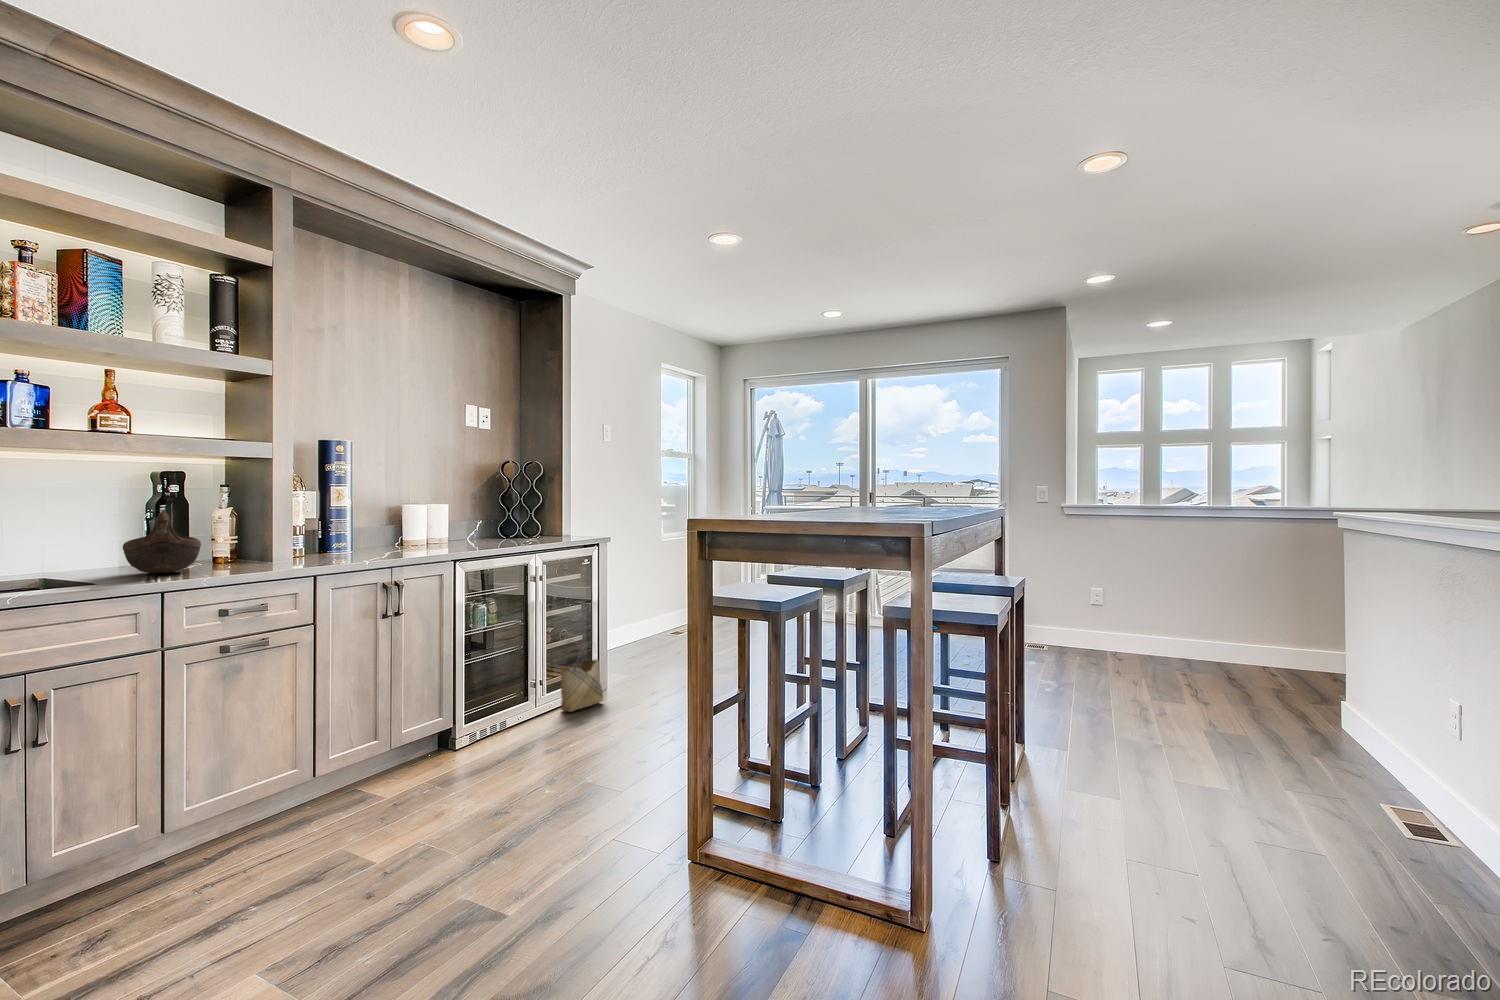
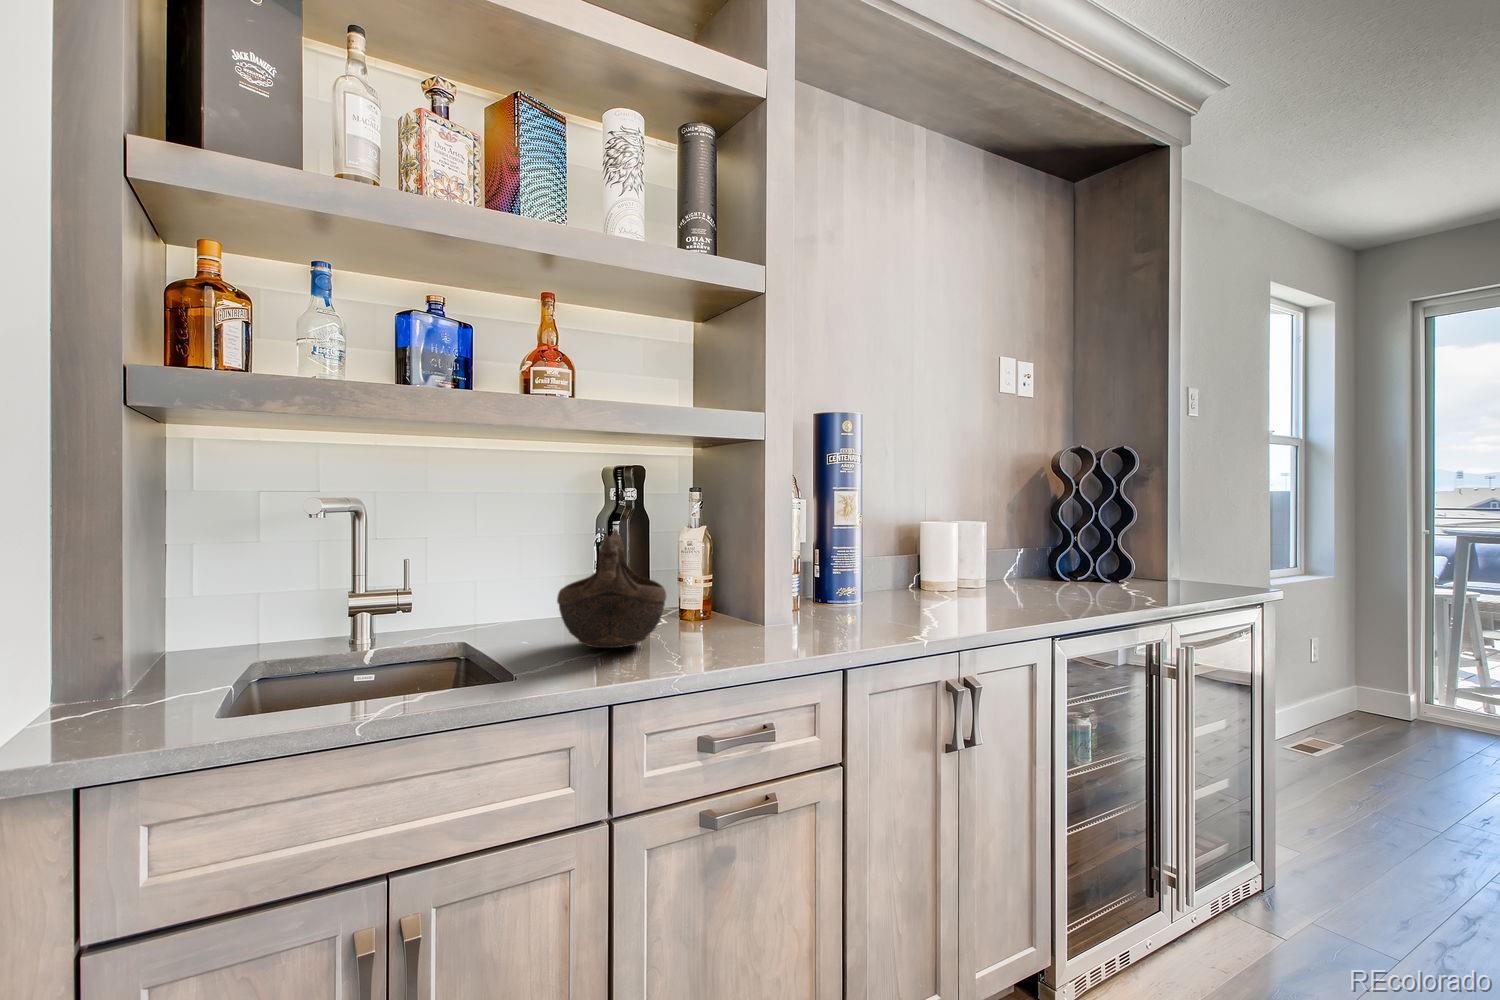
woven basket: present [560,642,603,712] -> none [1223,791,1313,955]

